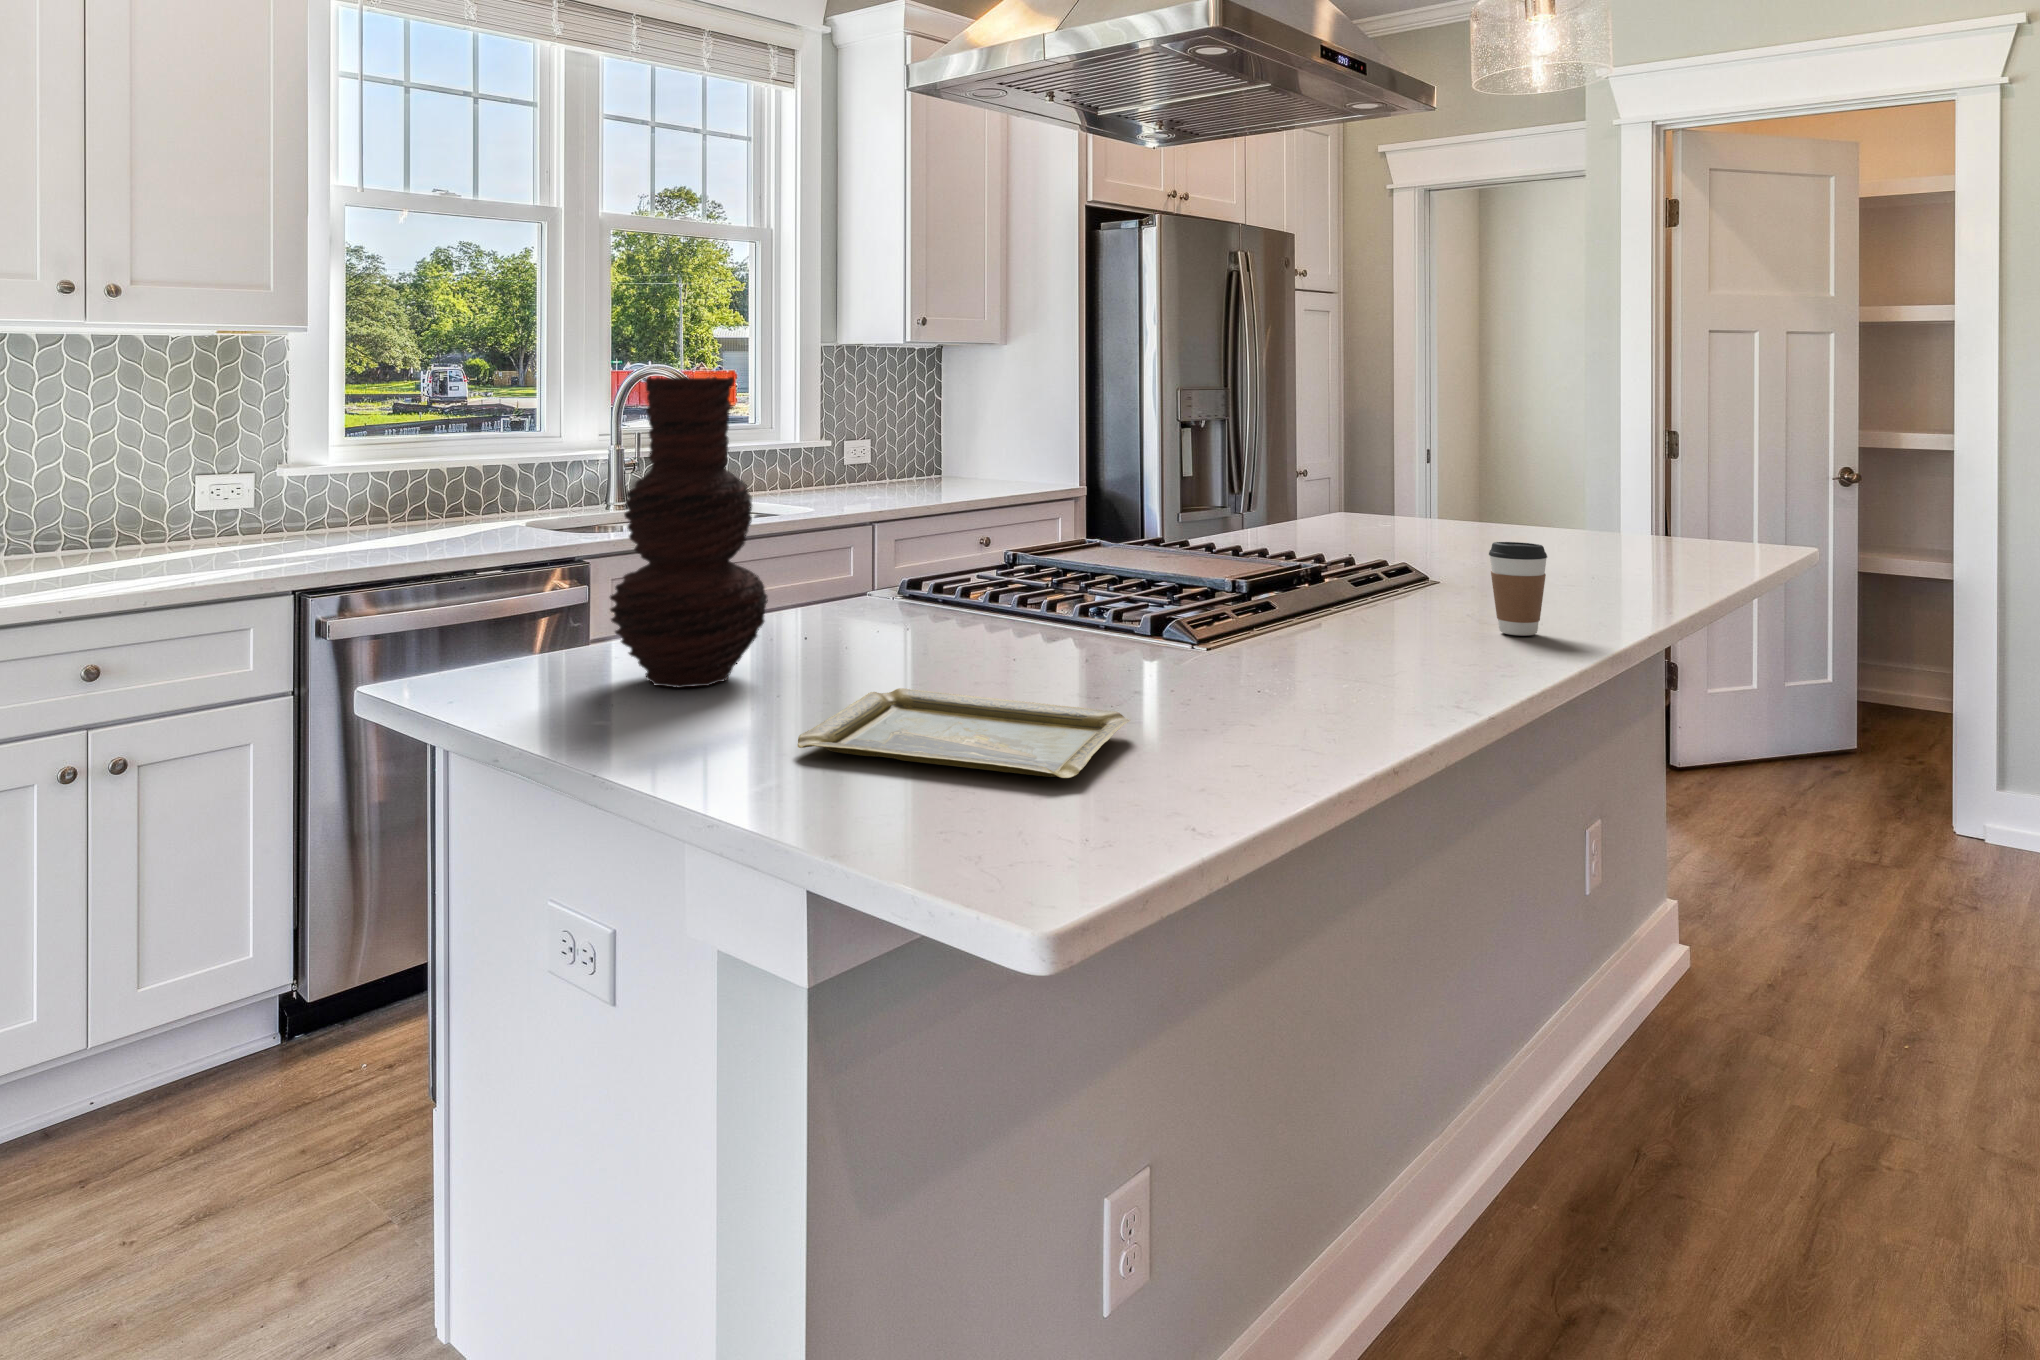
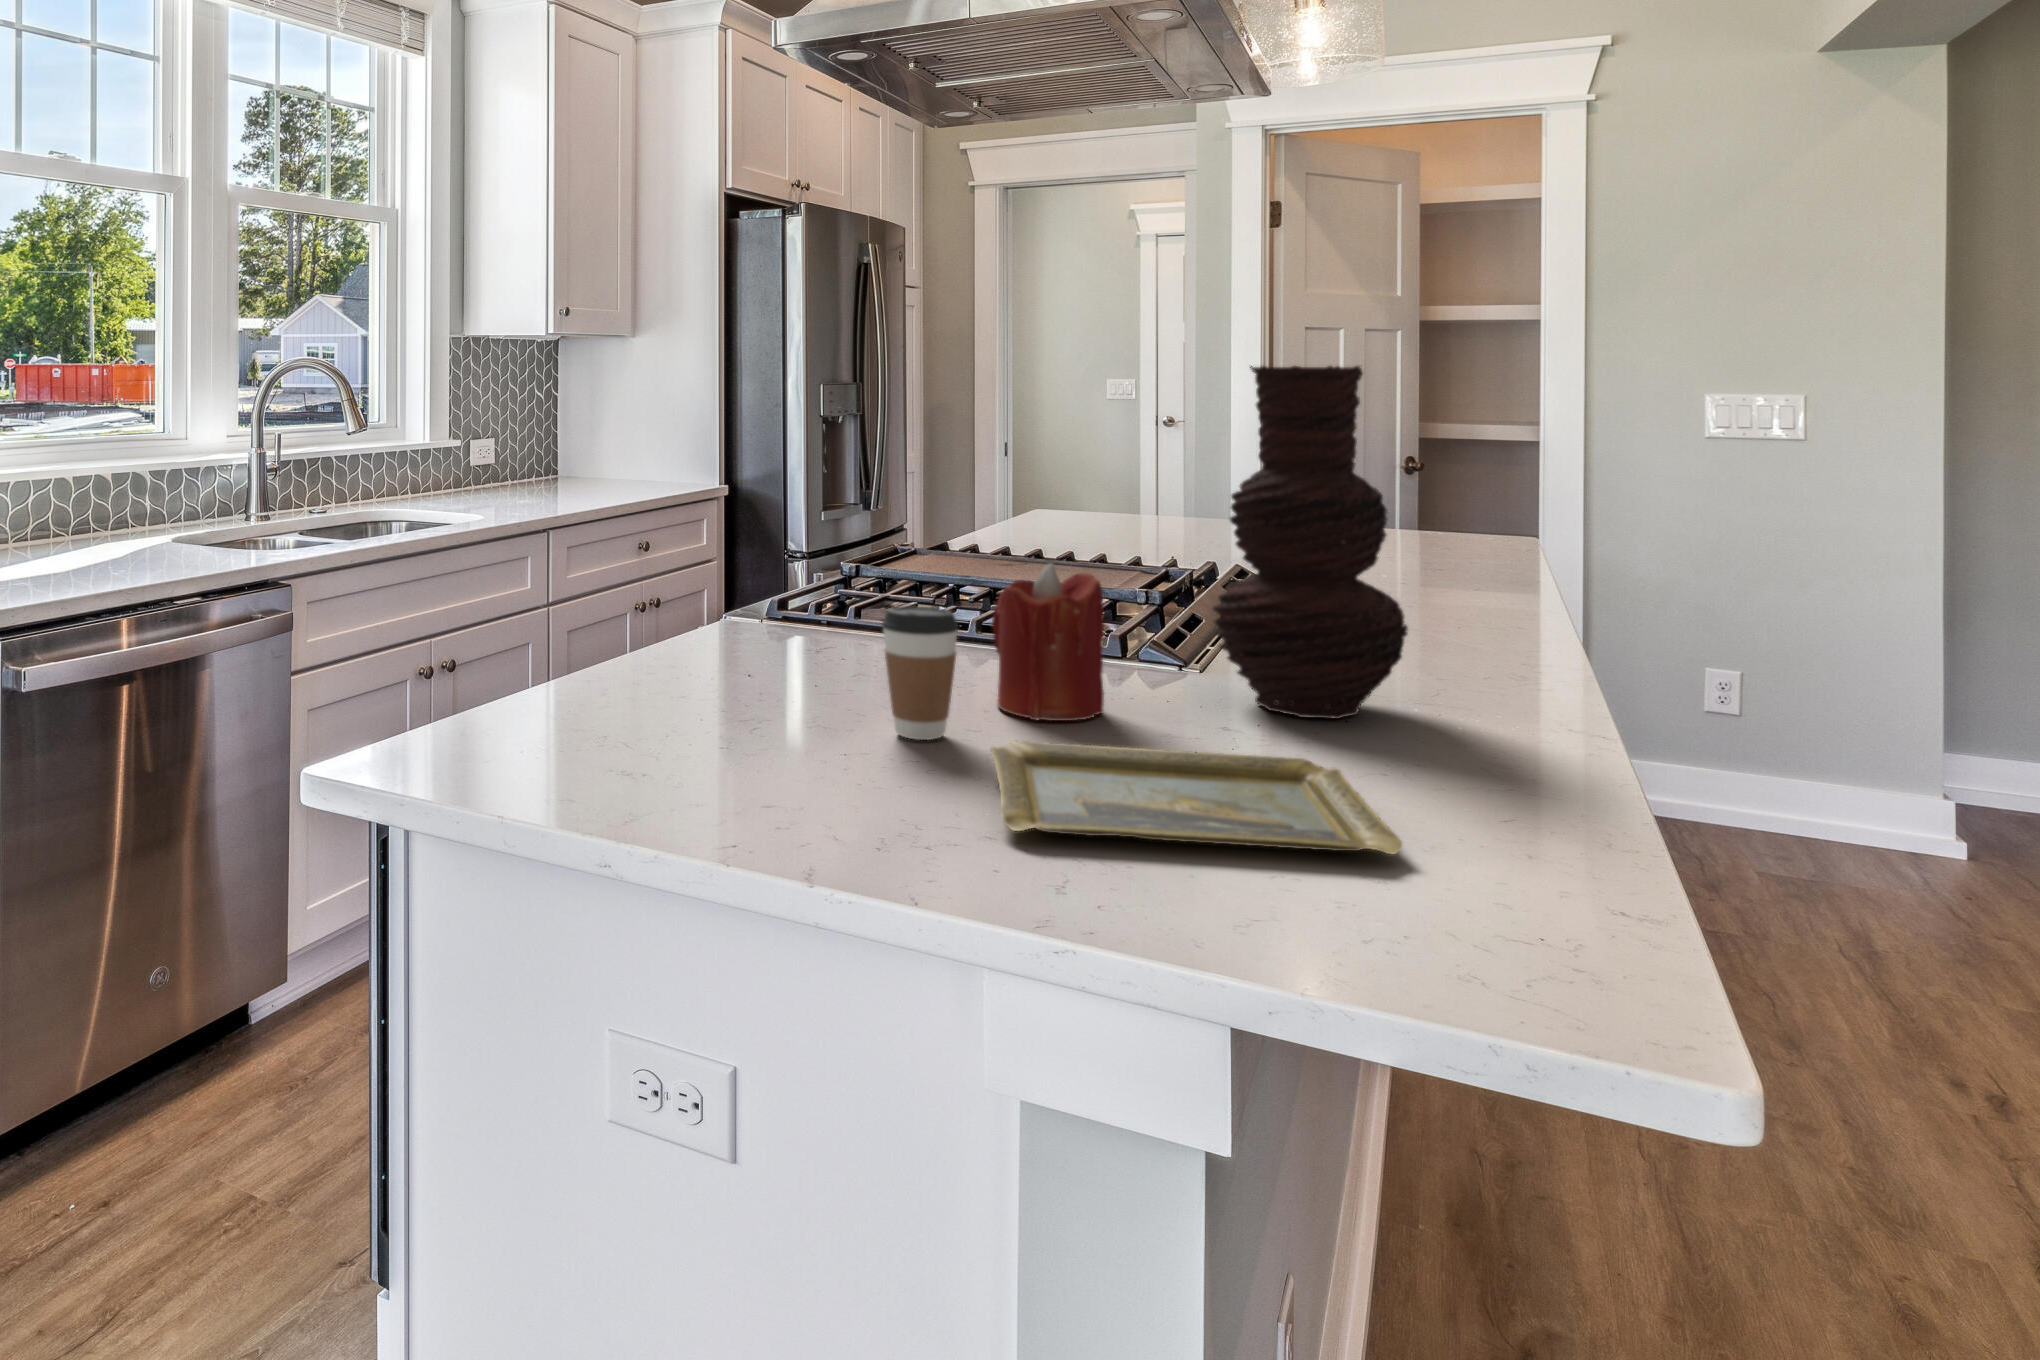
vase: present [610,377,768,688] -> present [1213,366,1408,719]
coffee cup: present [1489,542,1547,636] -> present [882,606,958,740]
candle: none [965,545,1051,681] -> present [992,564,1104,721]

